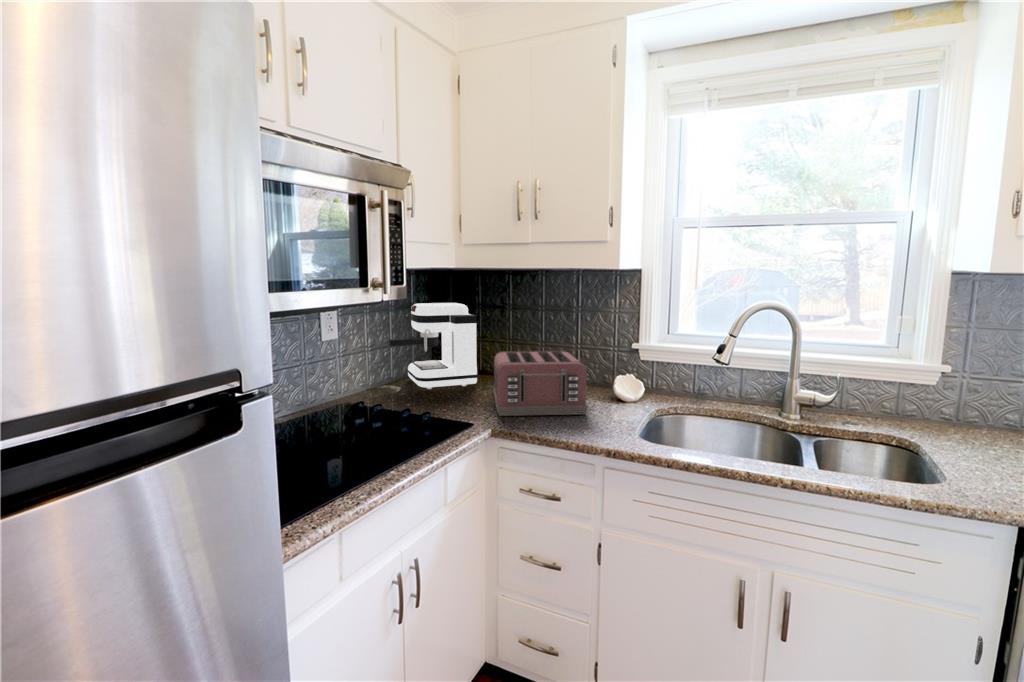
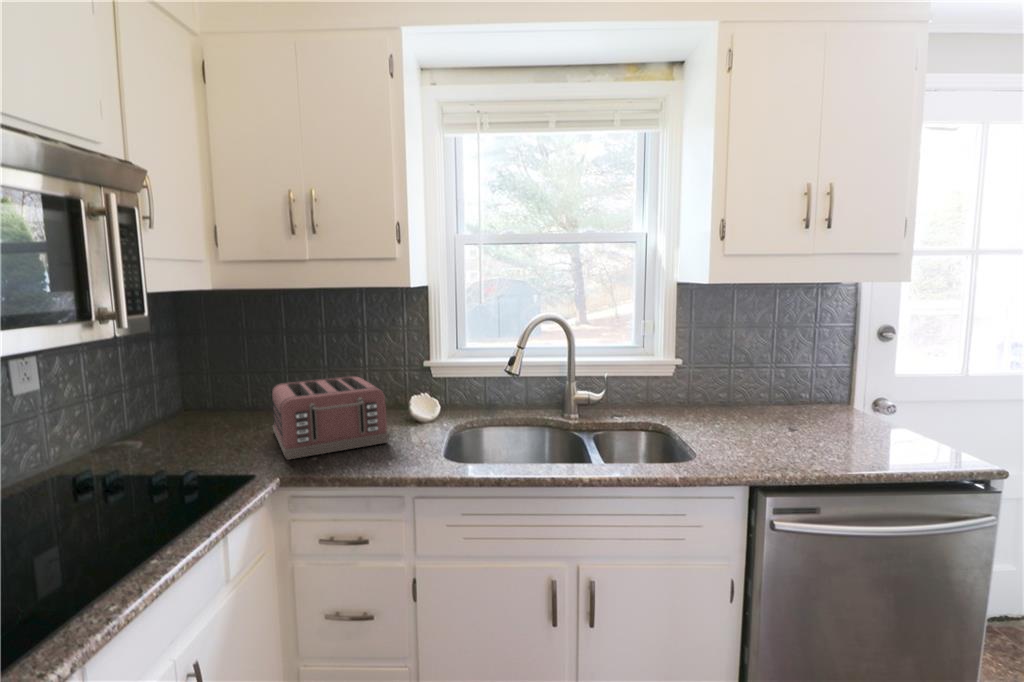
coffee maker: present [389,303,477,389] -> none [119,330,250,439]

